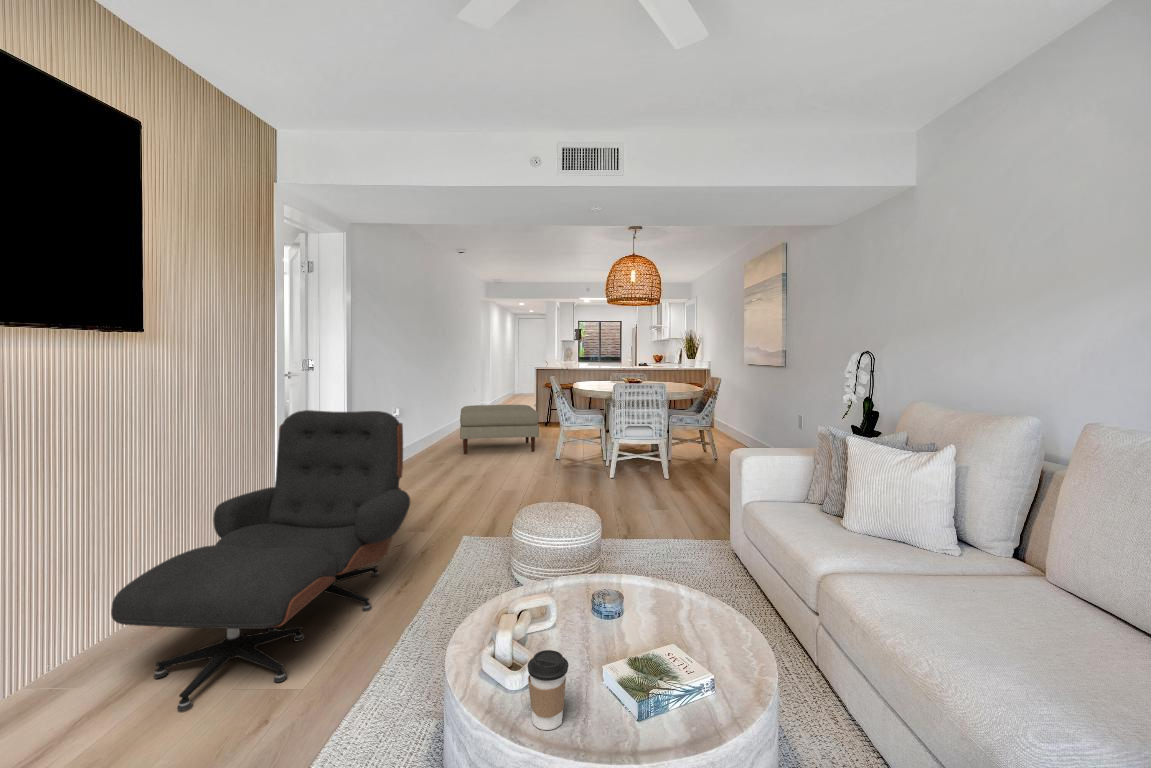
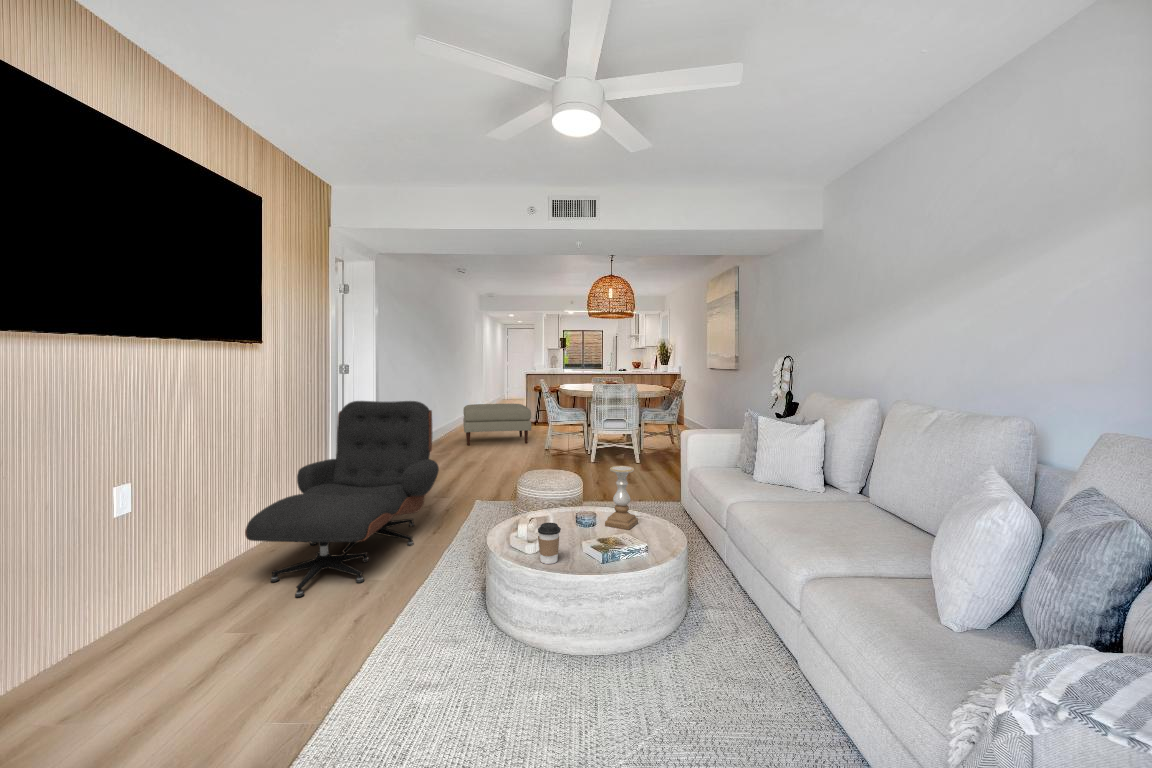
candle holder: none [639,525,690,631] -> present [605,466,638,530]

